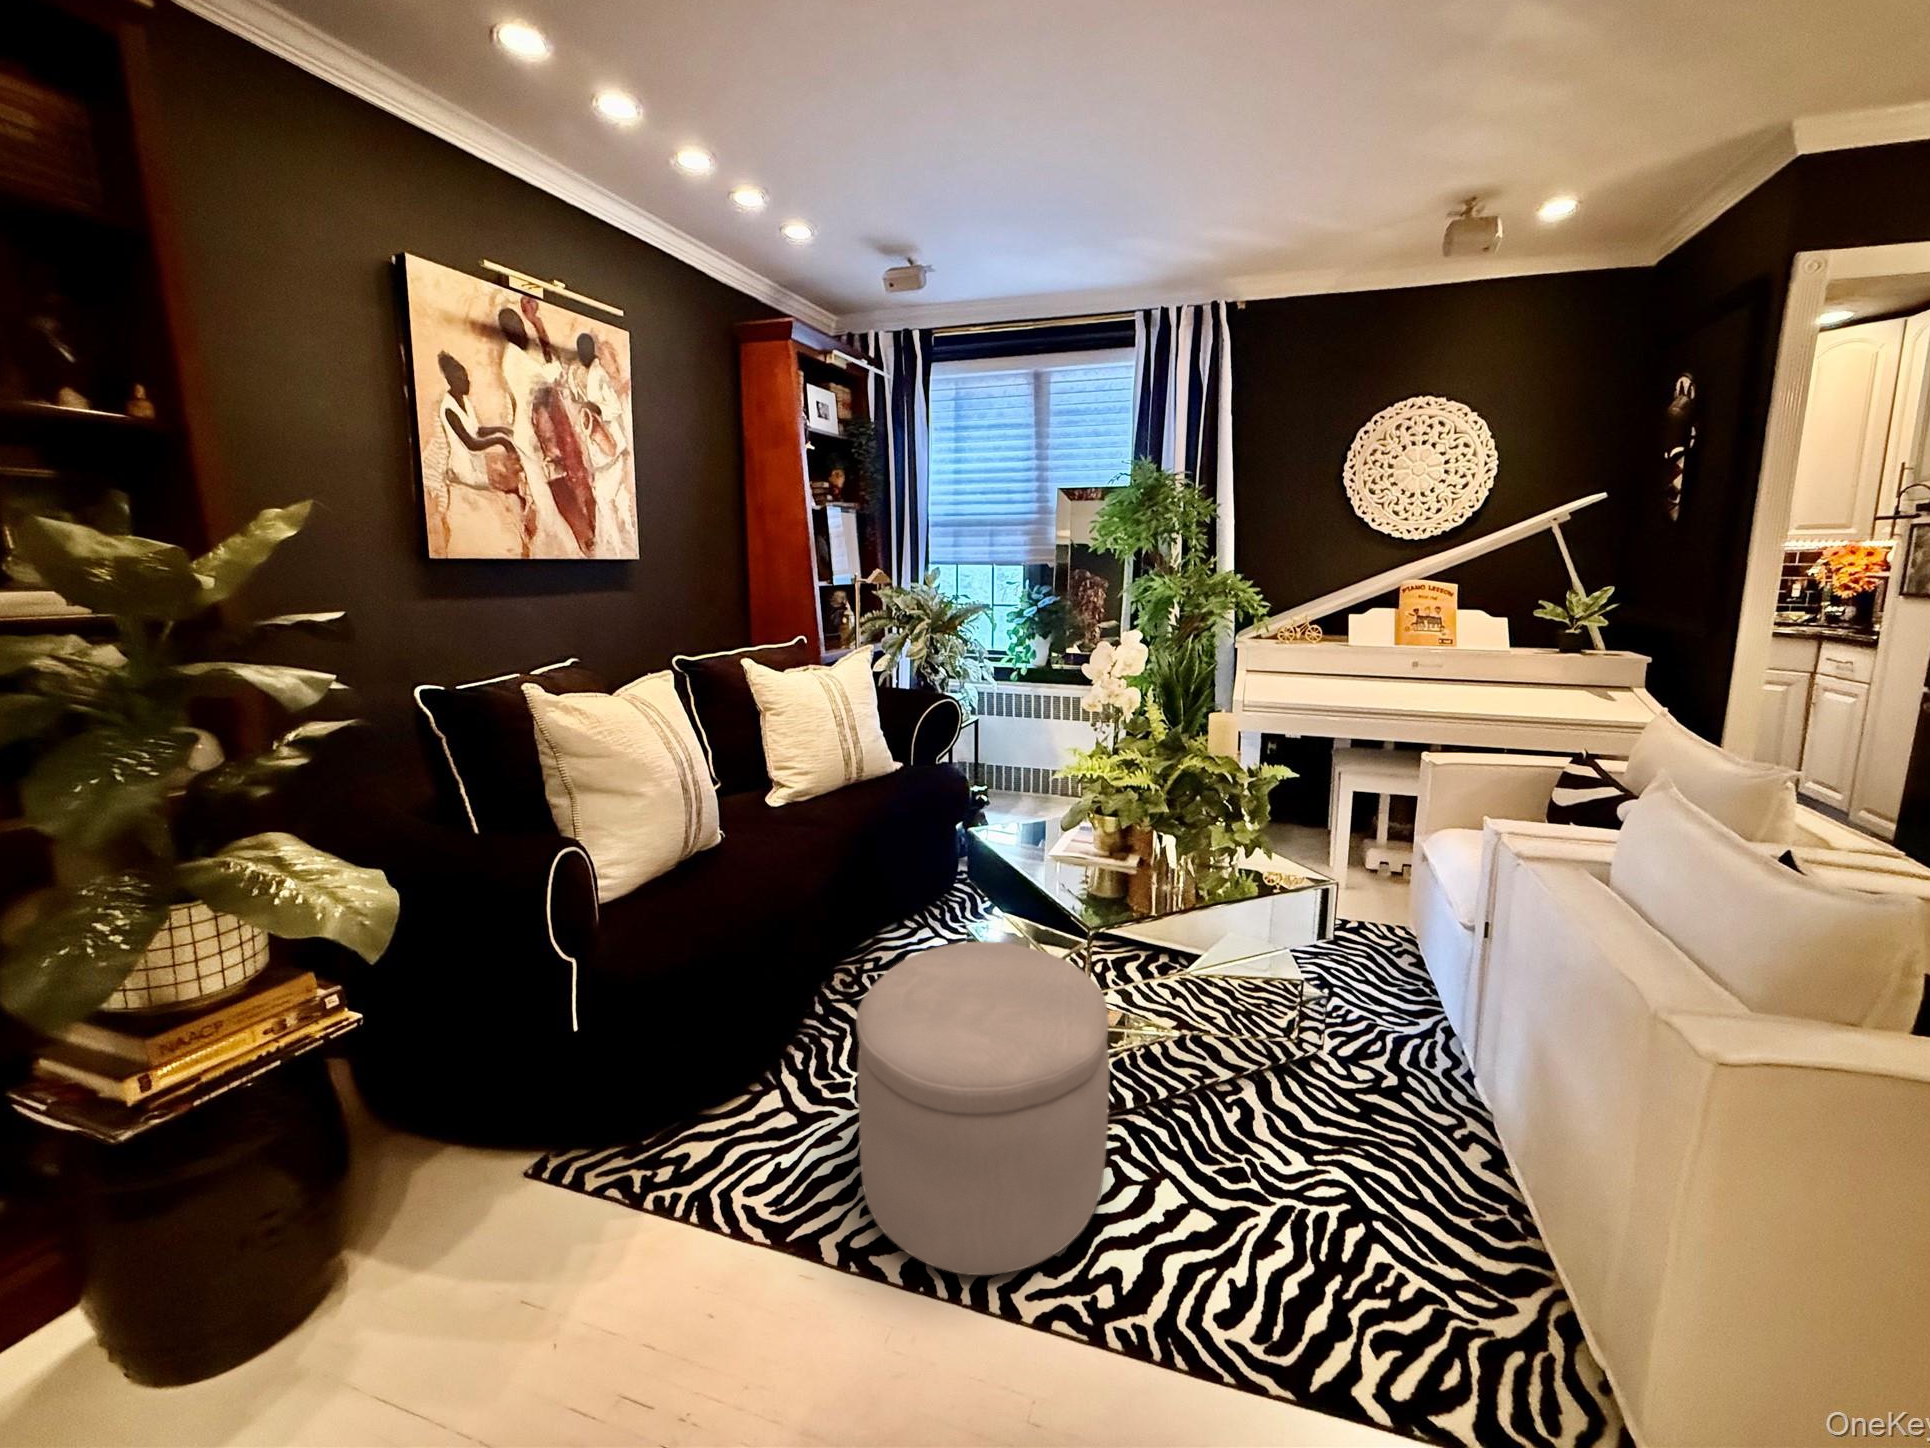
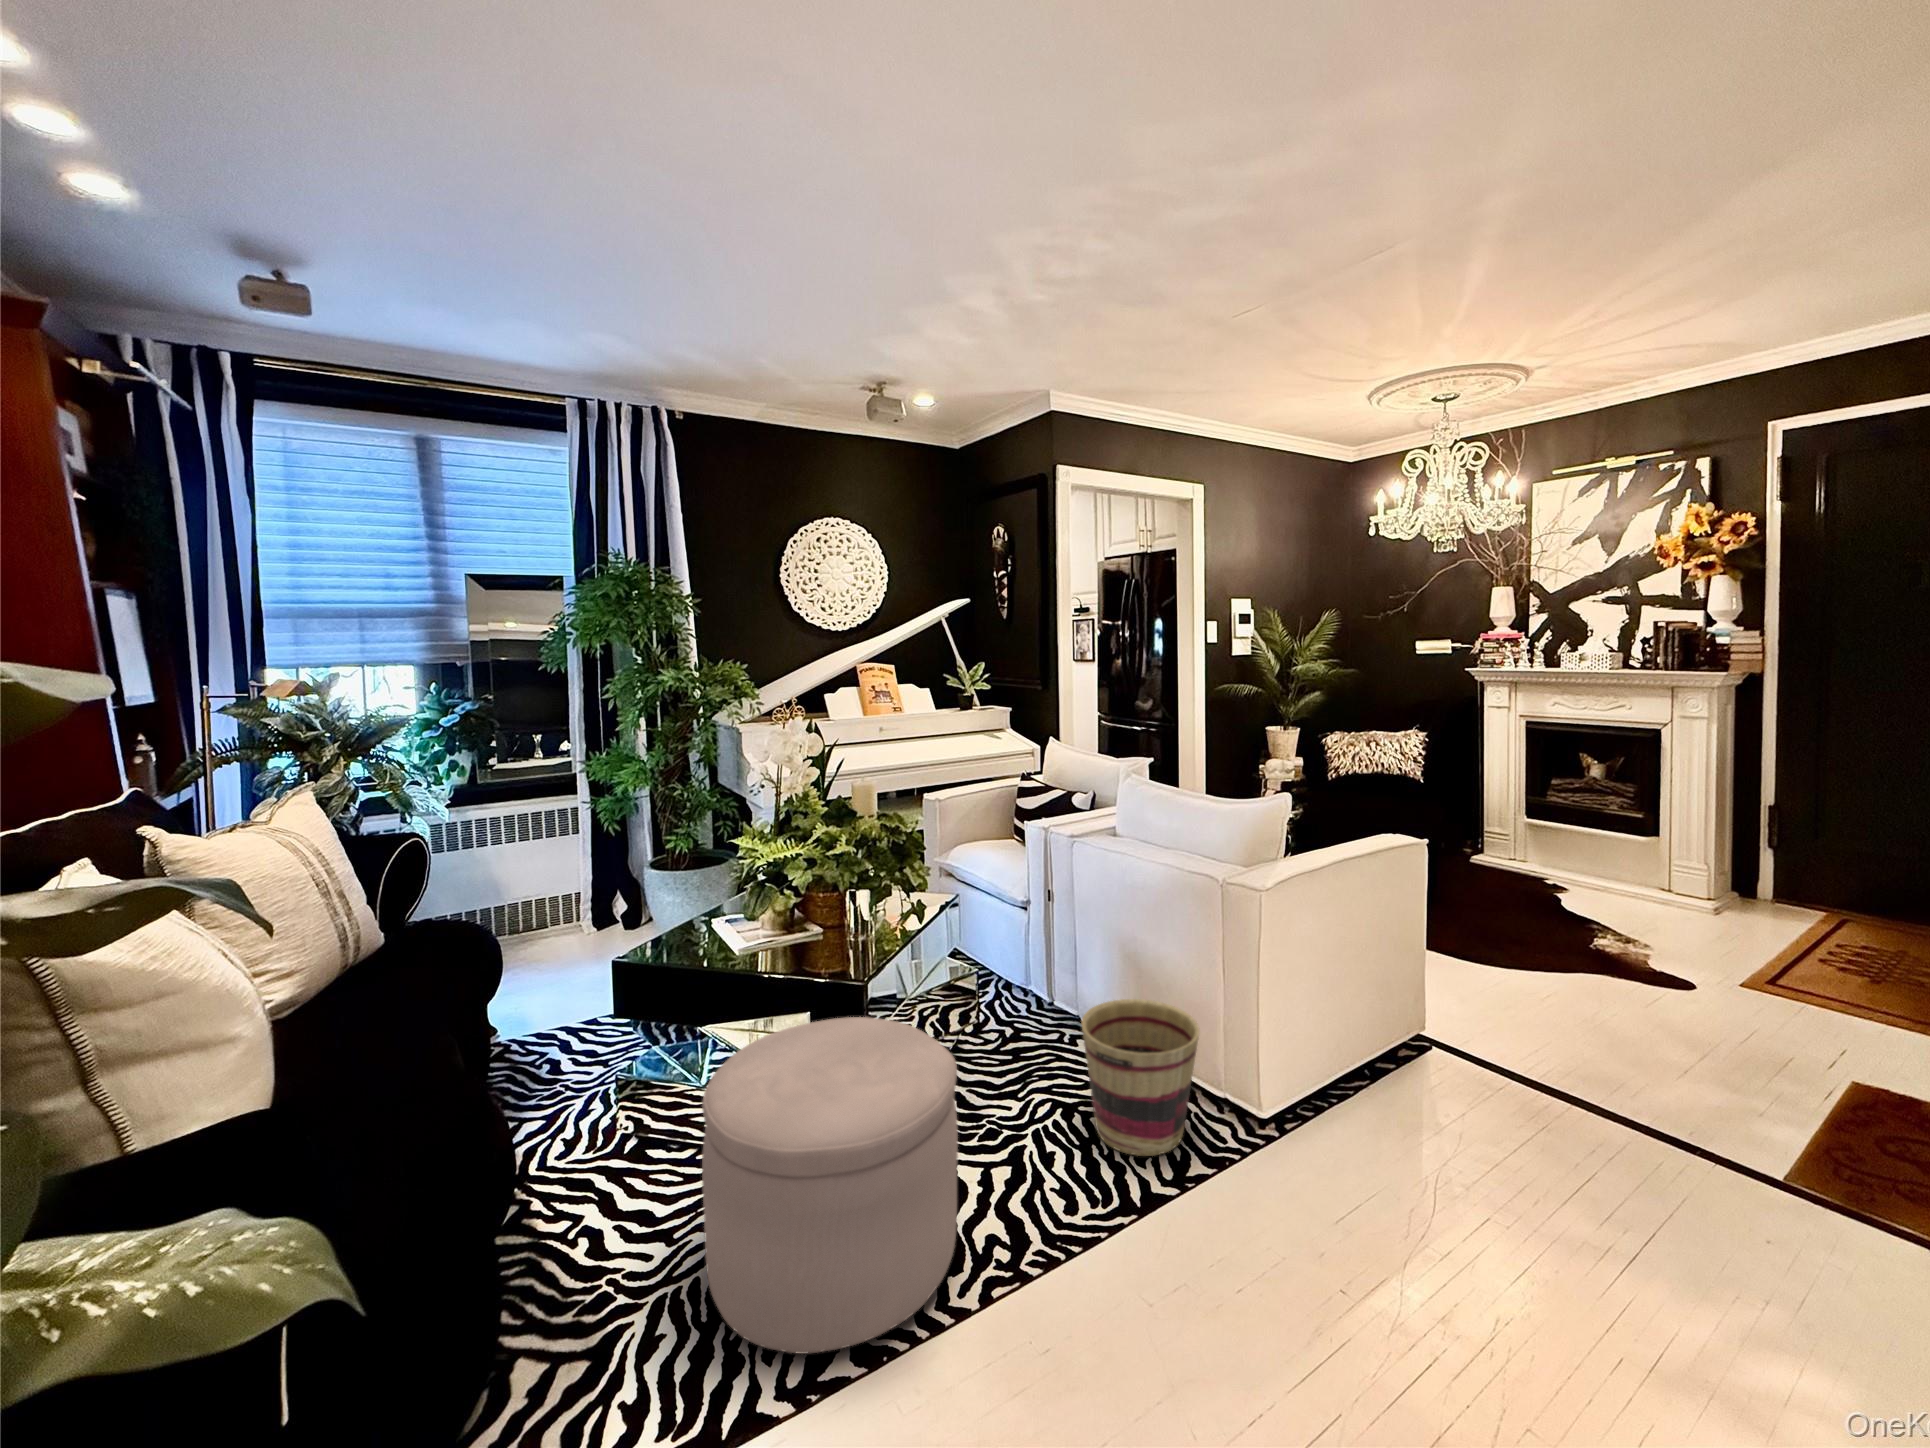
basket: none [1345,1102,1555,1376] -> present [1081,999,1200,1156]

